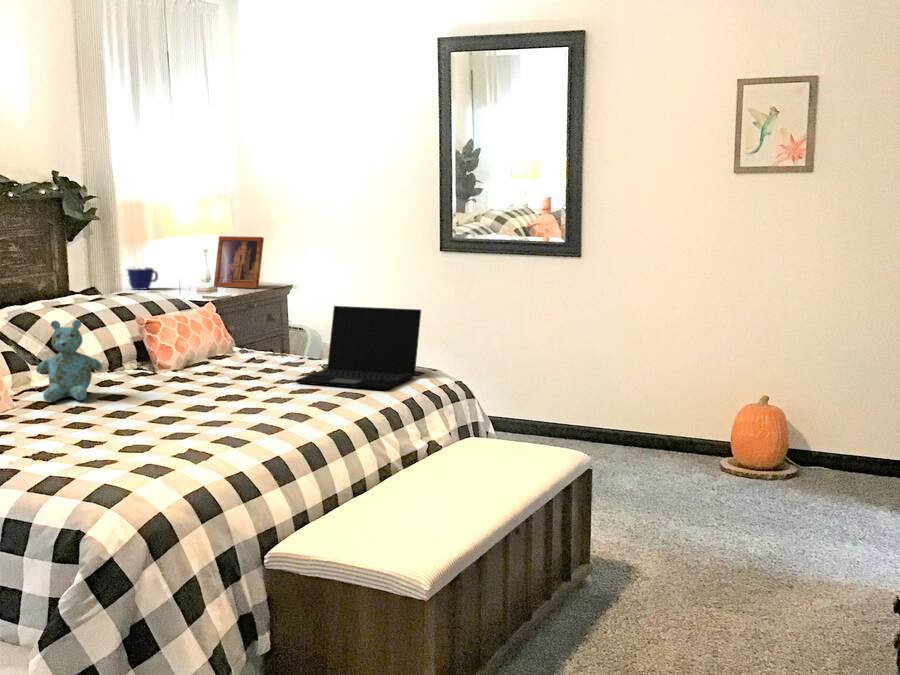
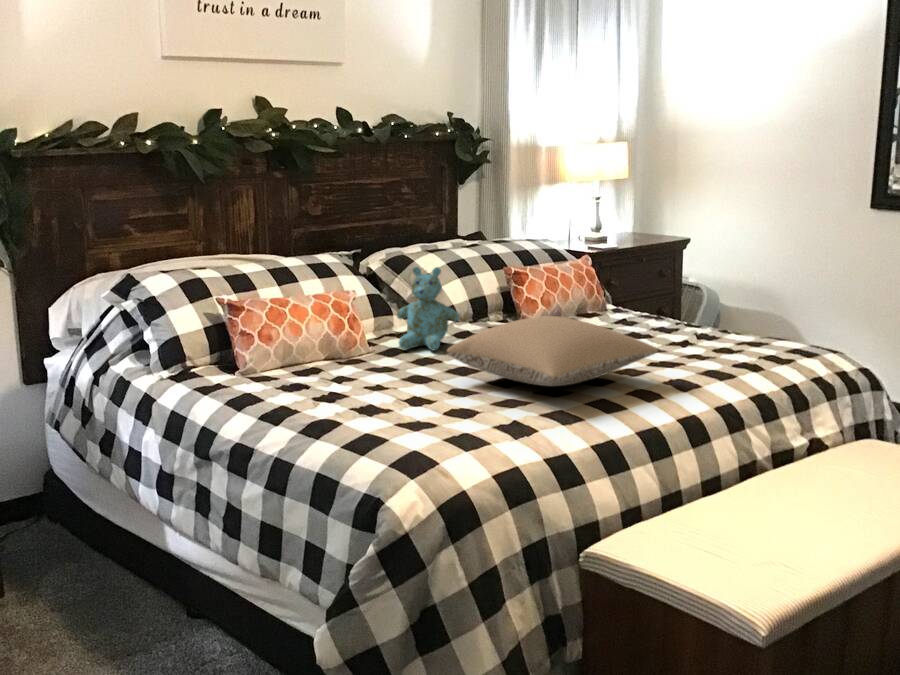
picture frame: present [214,236,264,289] -> none [603,183,660,241]
cup: present [127,267,158,290] -> none [514,213,547,237]
laptop: present [296,306,421,390] -> none [660,267,820,372]
pillow: none [105,357,301,418] -> present [447,316,658,386]

